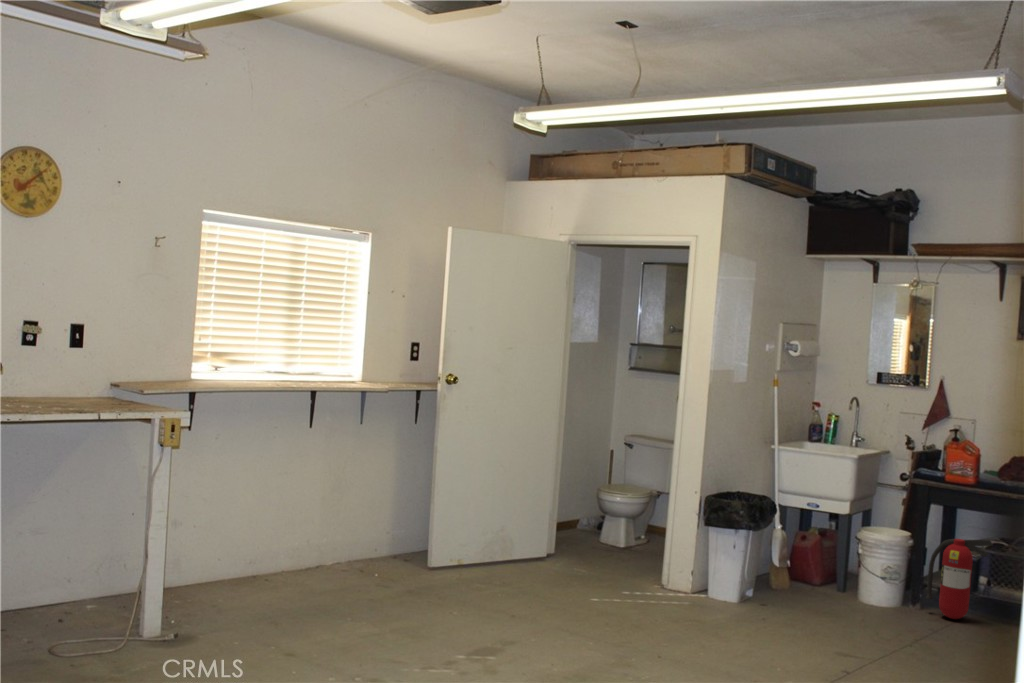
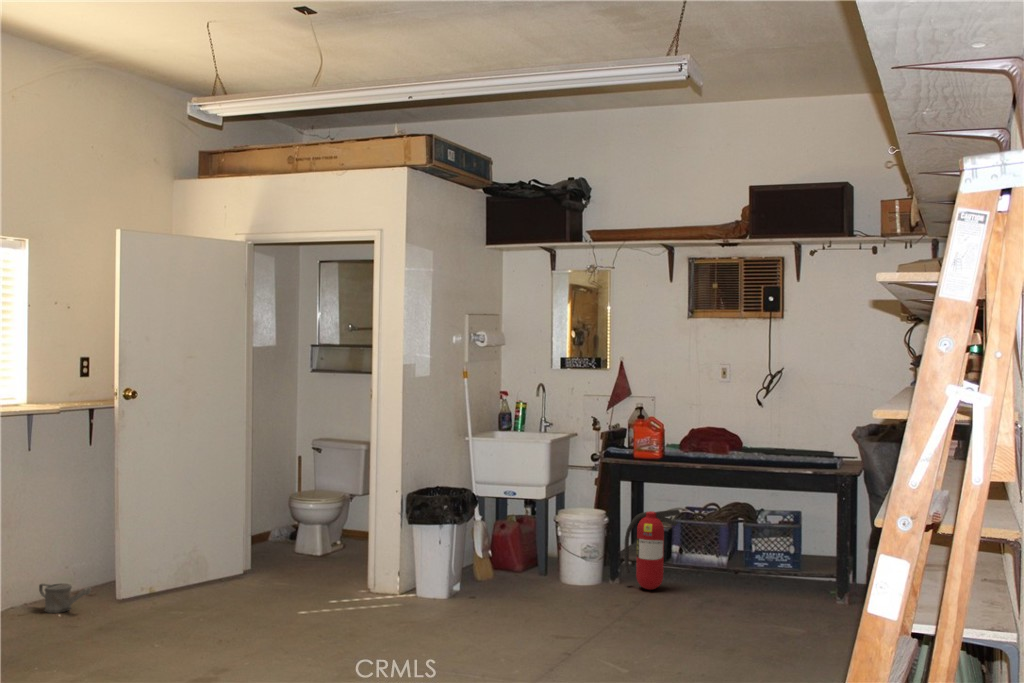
watering can: none [380,538,422,564] -> present [39,584,91,613]

